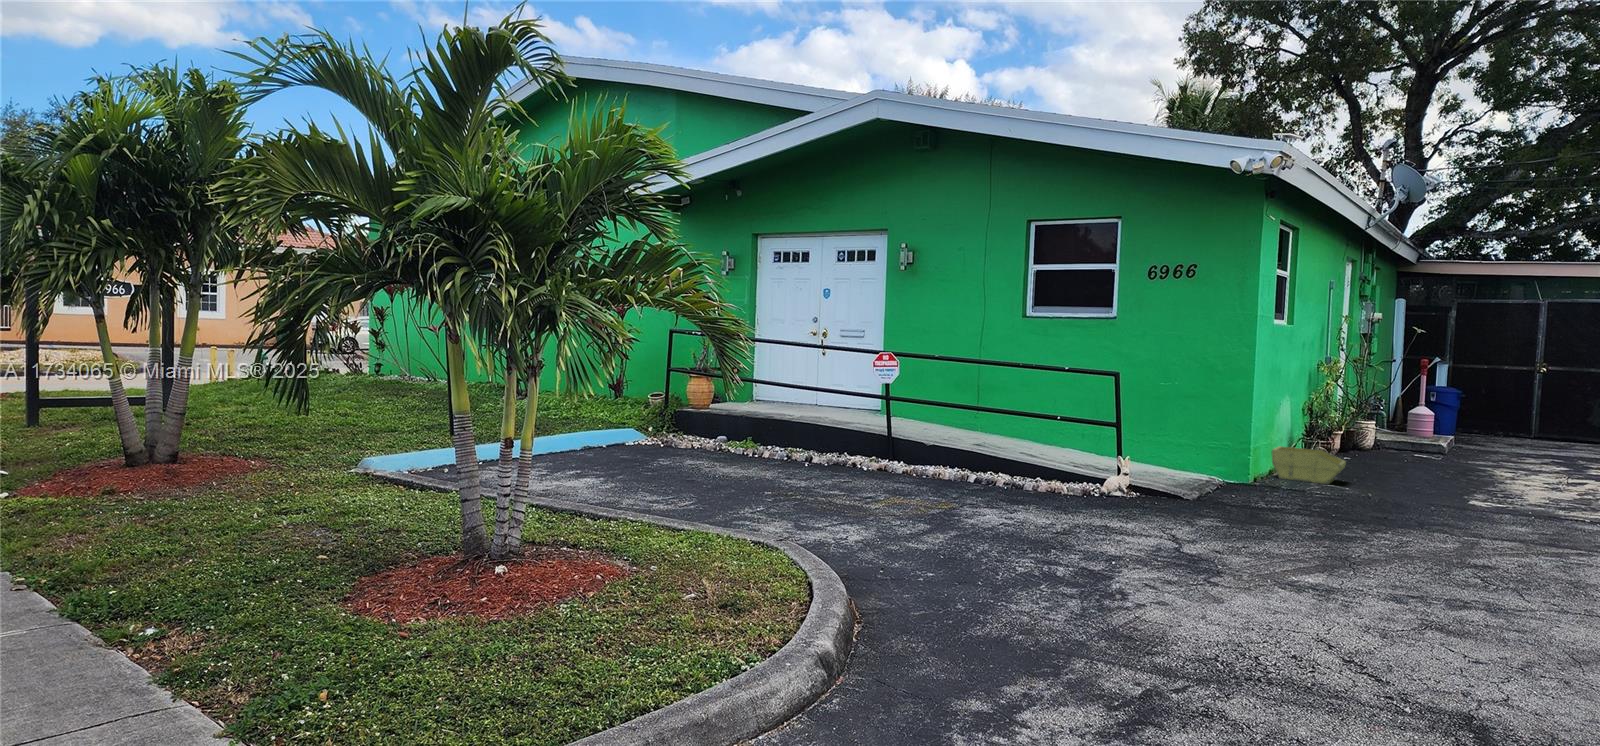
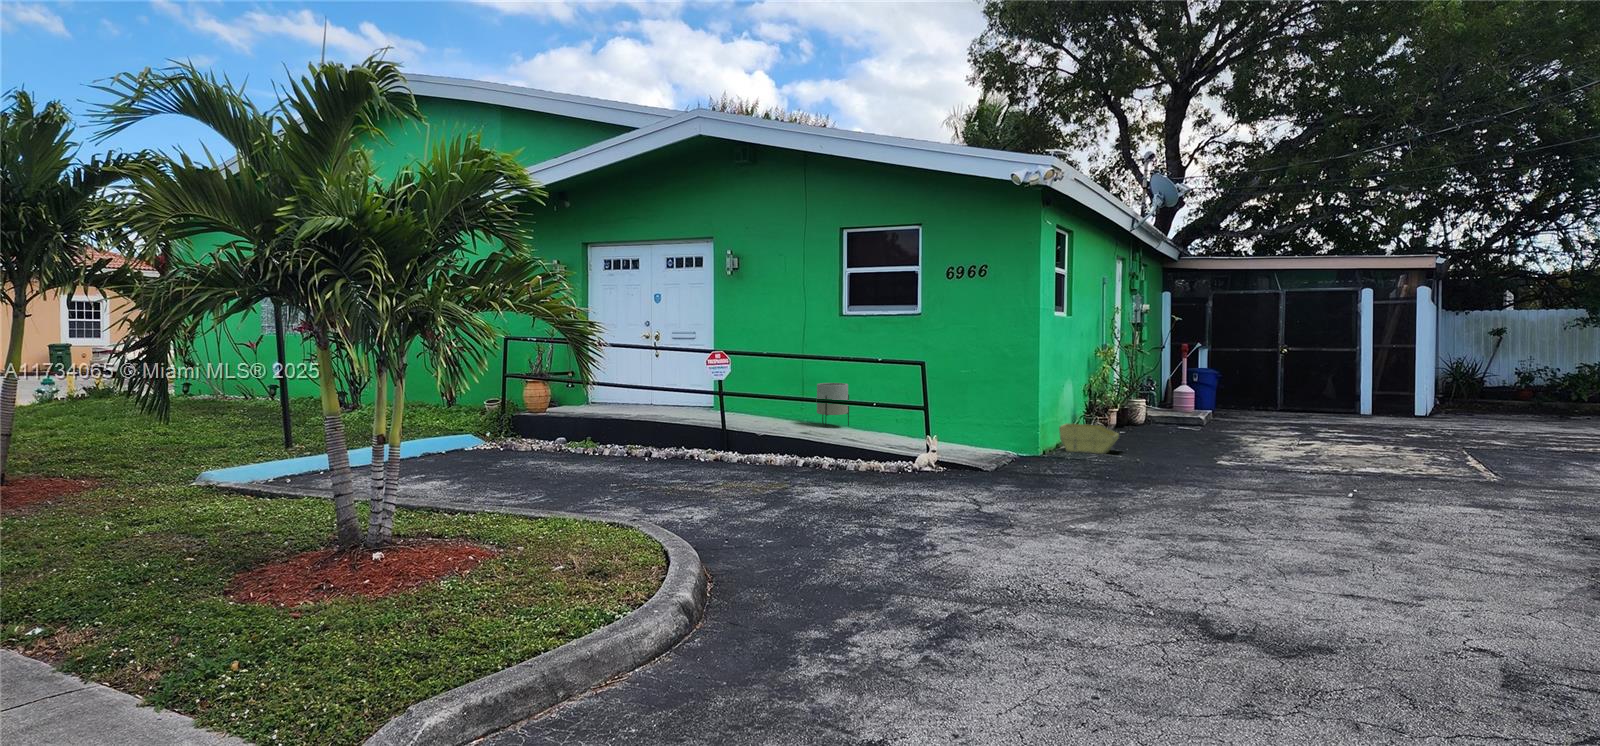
planter: none [991,390,1027,439] -> present [817,383,849,427]

